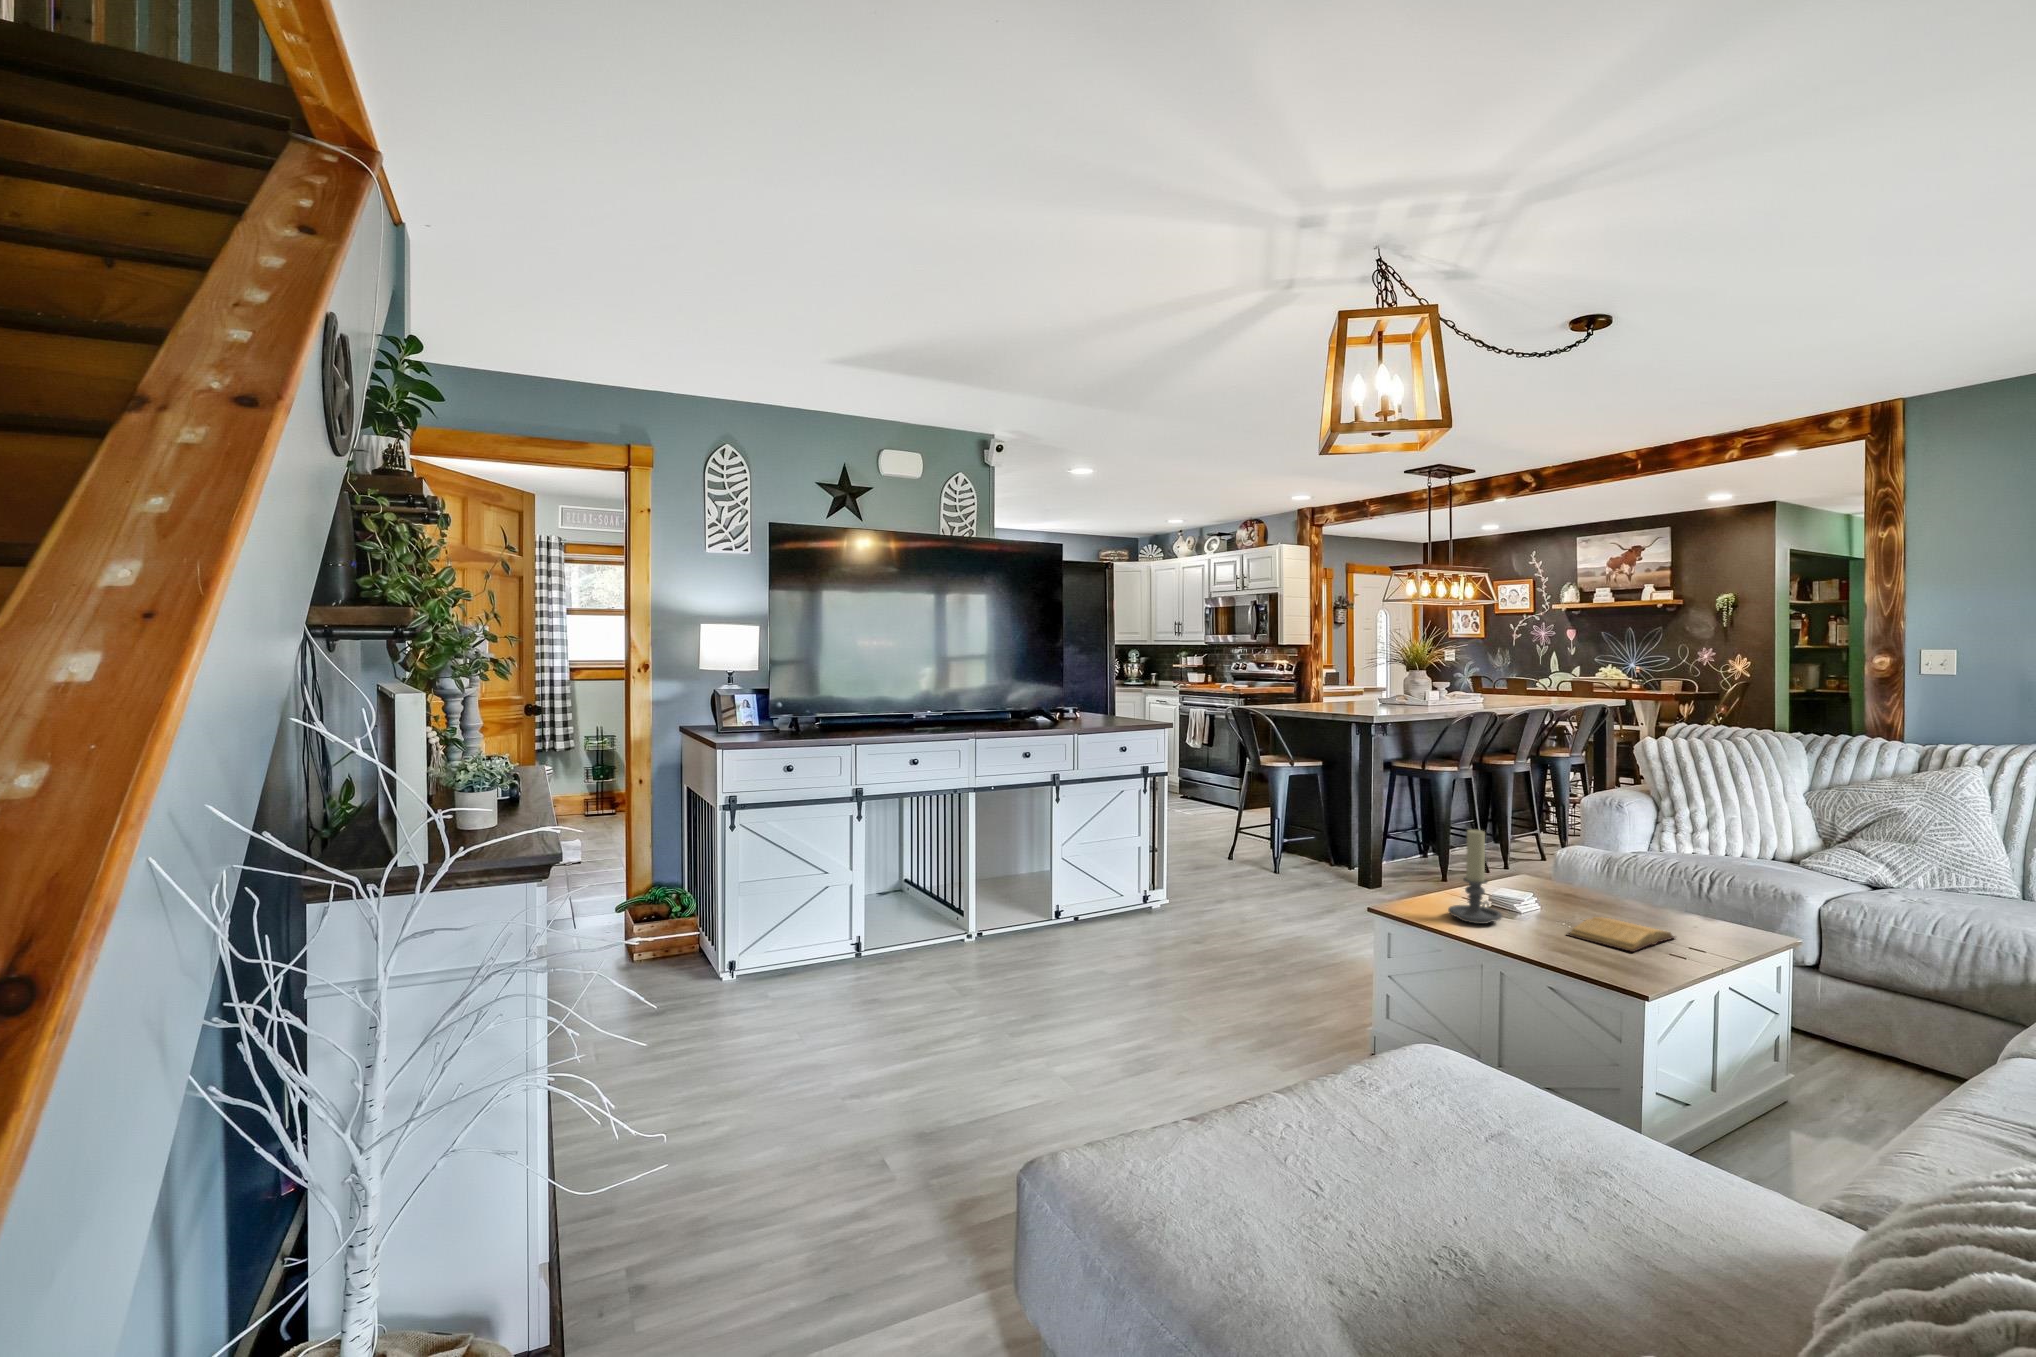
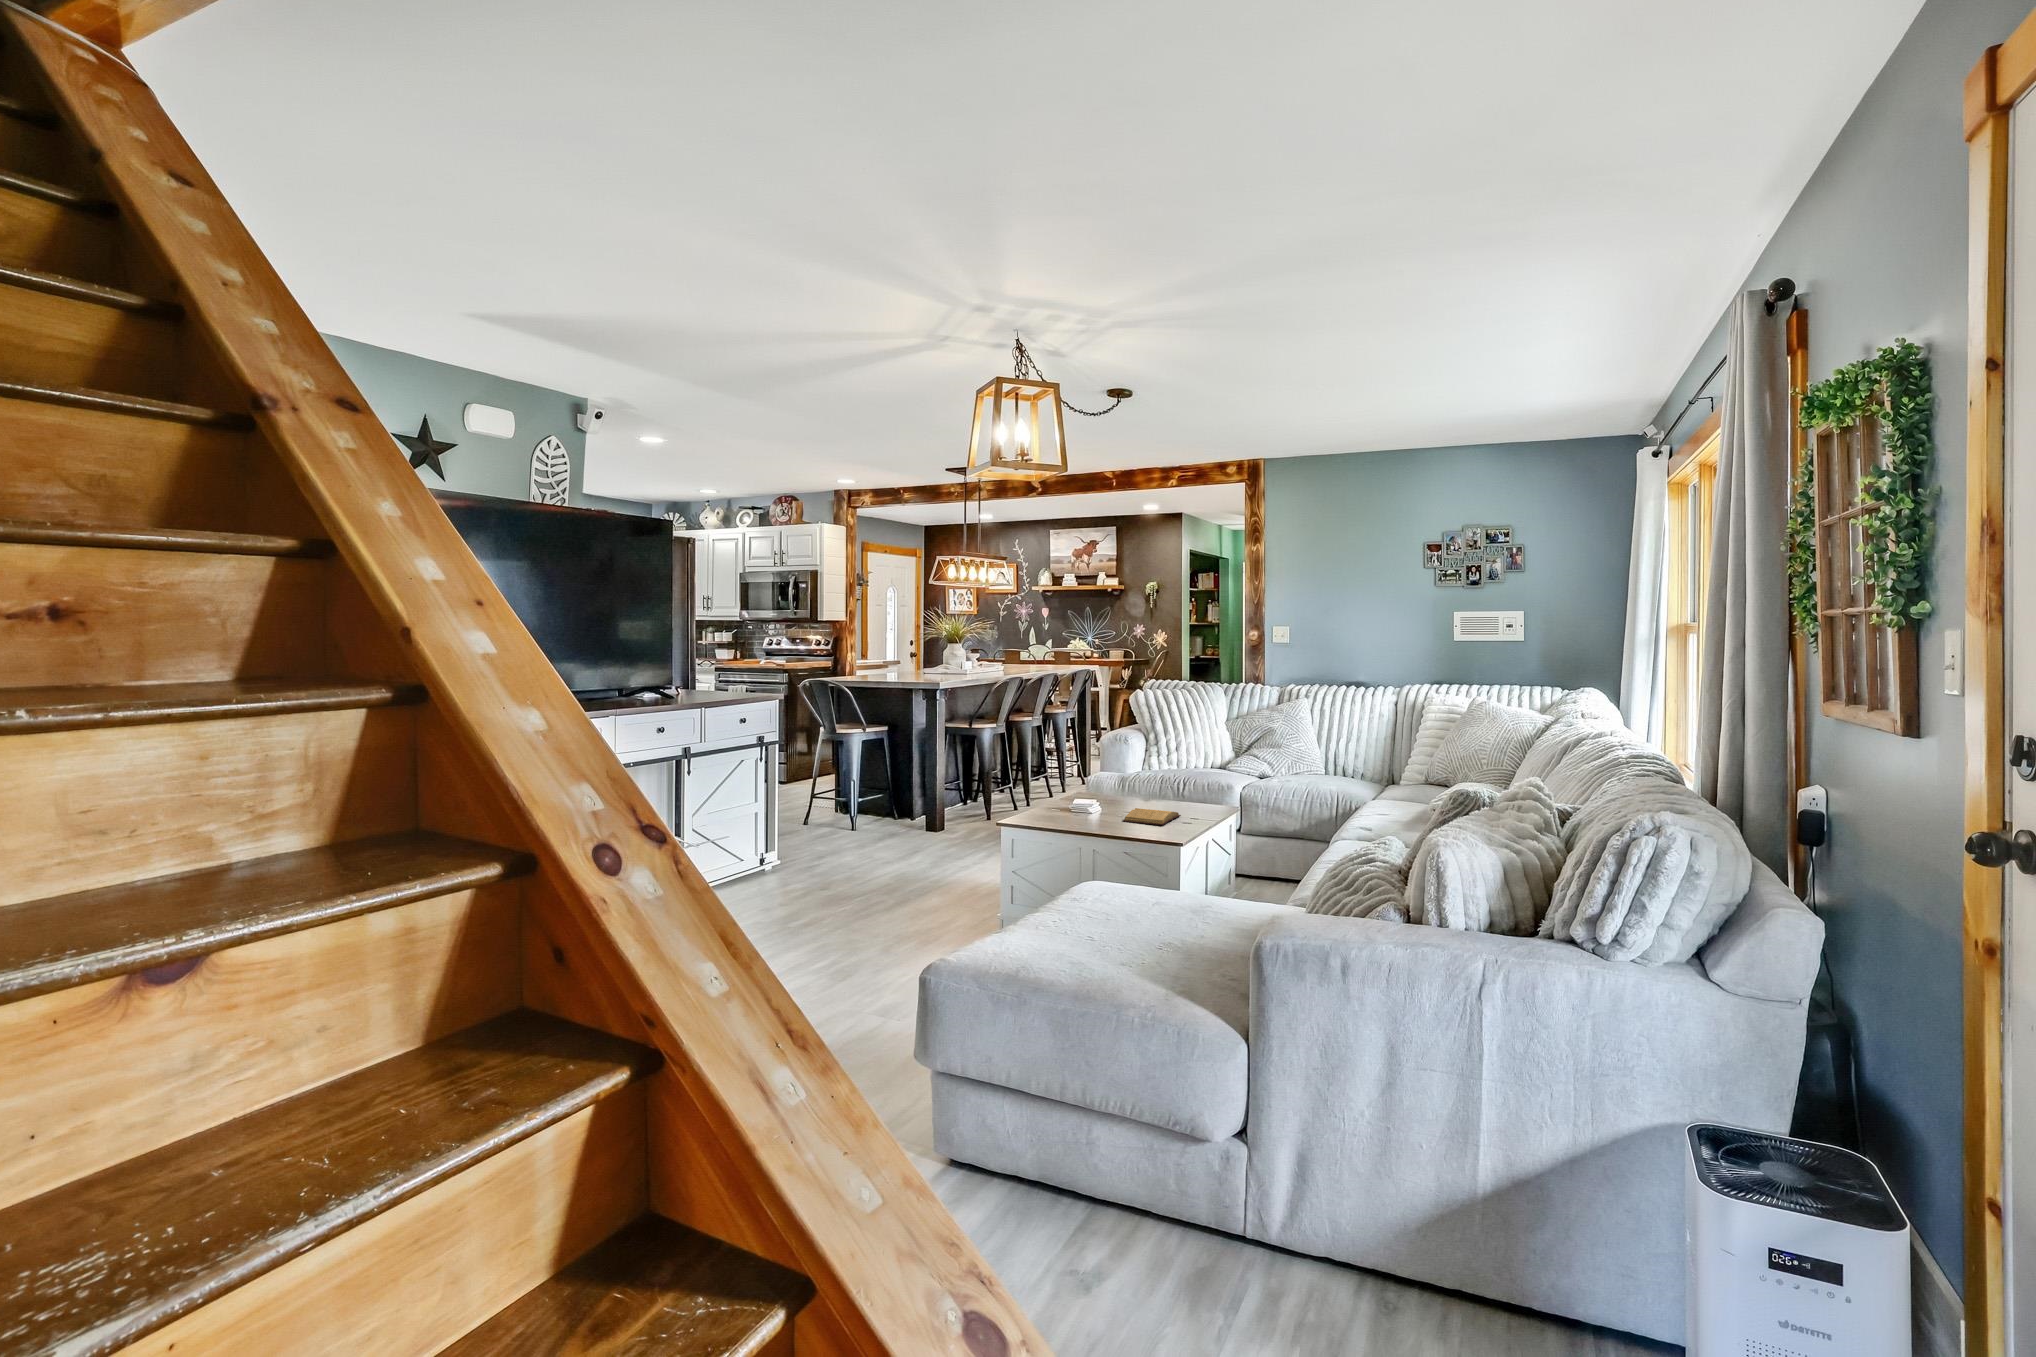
candle holder: present [1448,829,1502,924] -> none [1048,754,1083,821]

